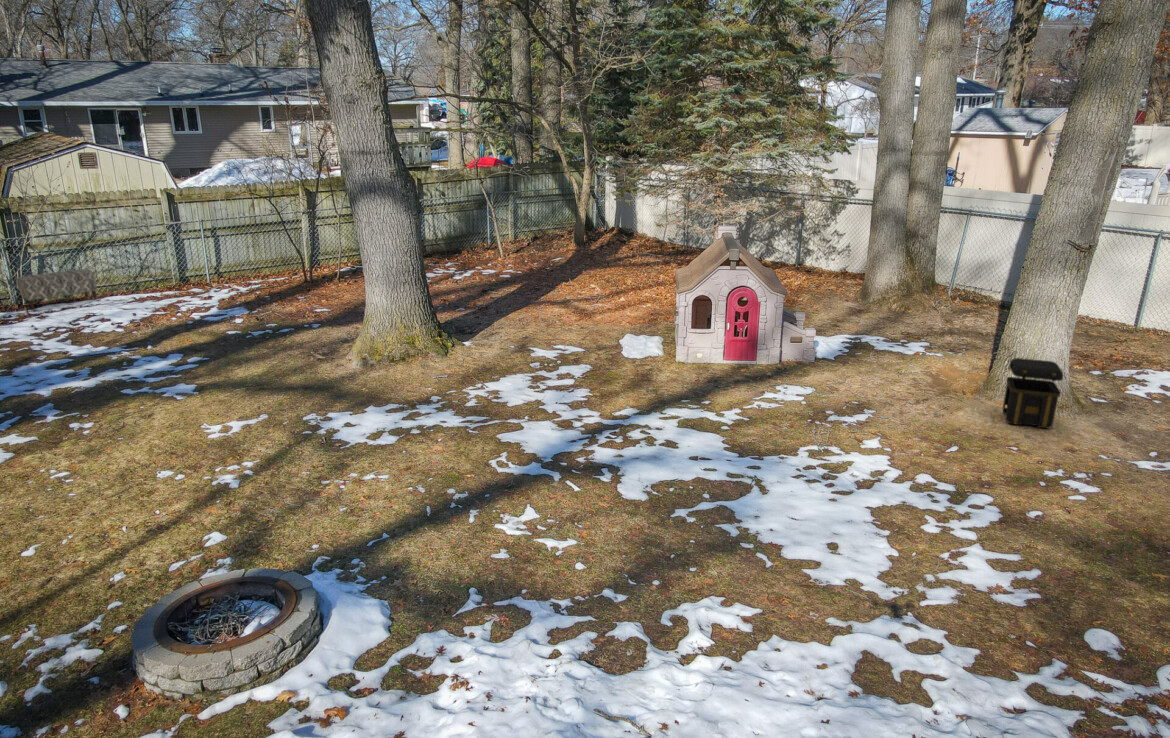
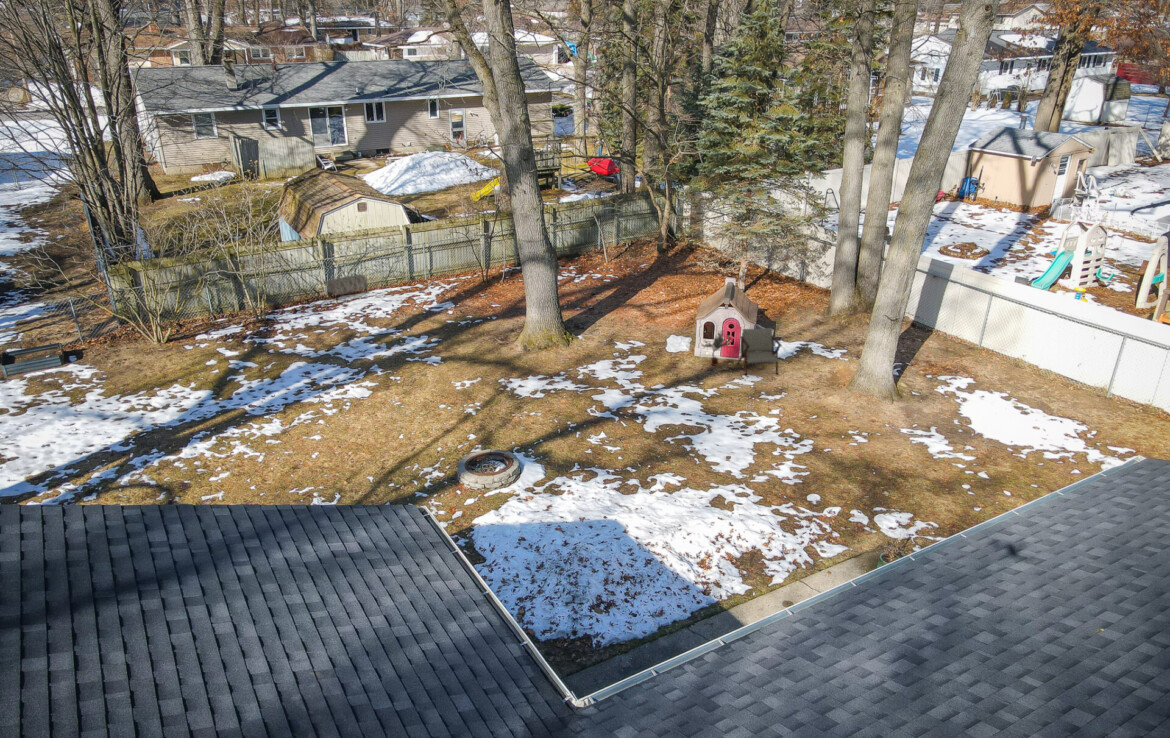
lounge chair: none [754,300,842,385] -> present [737,328,781,375]
potted tree: none [690,307,746,373] -> present [702,332,731,366]
toolbox: present [1003,358,1063,428] -> none [854,372,884,411]

